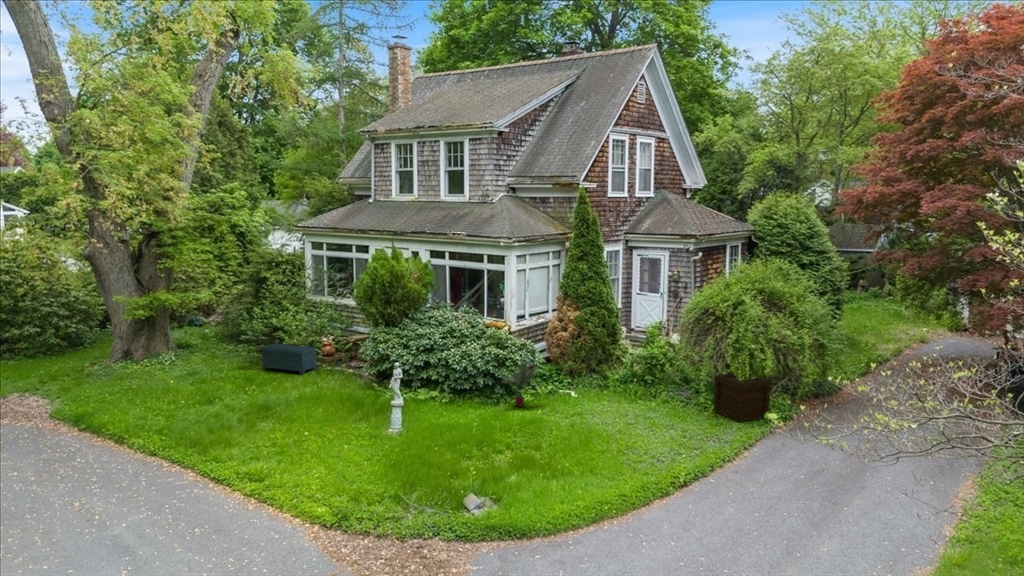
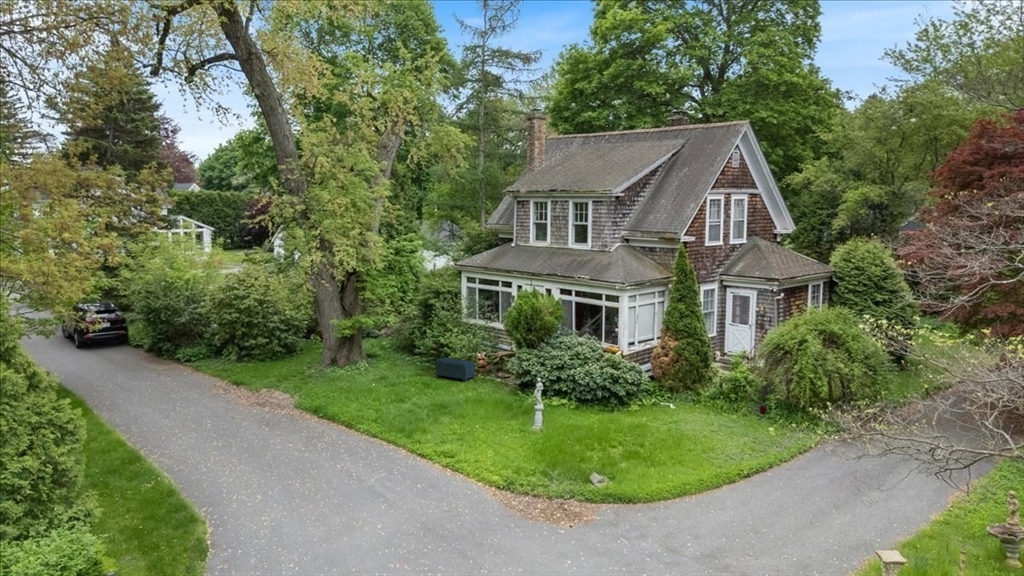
potted tree: present [503,360,538,406] -> present [754,378,776,413]
wooden crate: present [713,374,771,422] -> none [783,395,830,435]

